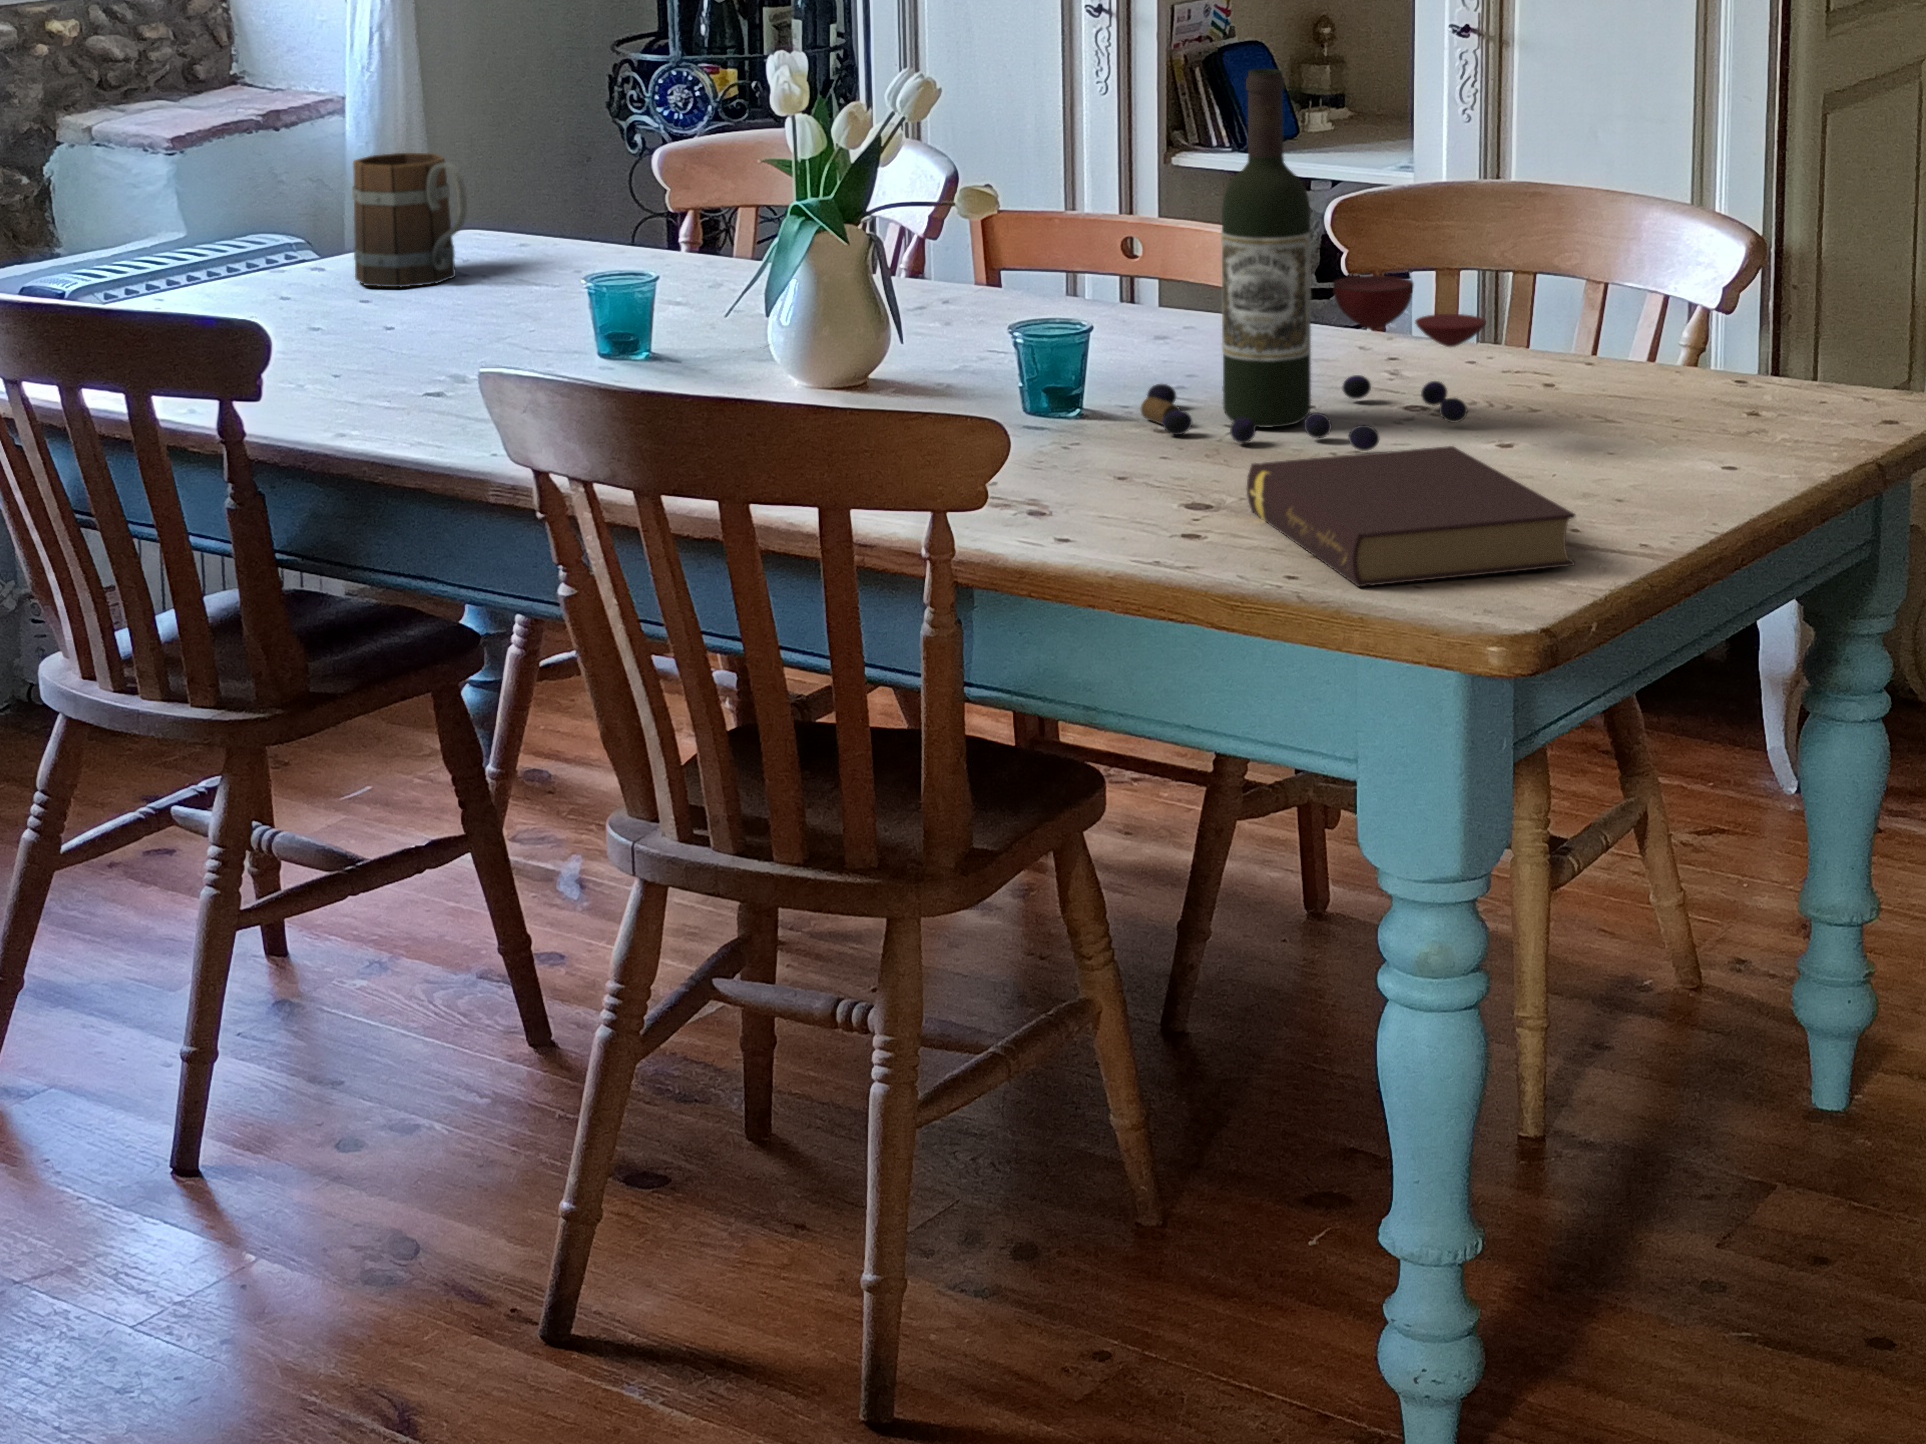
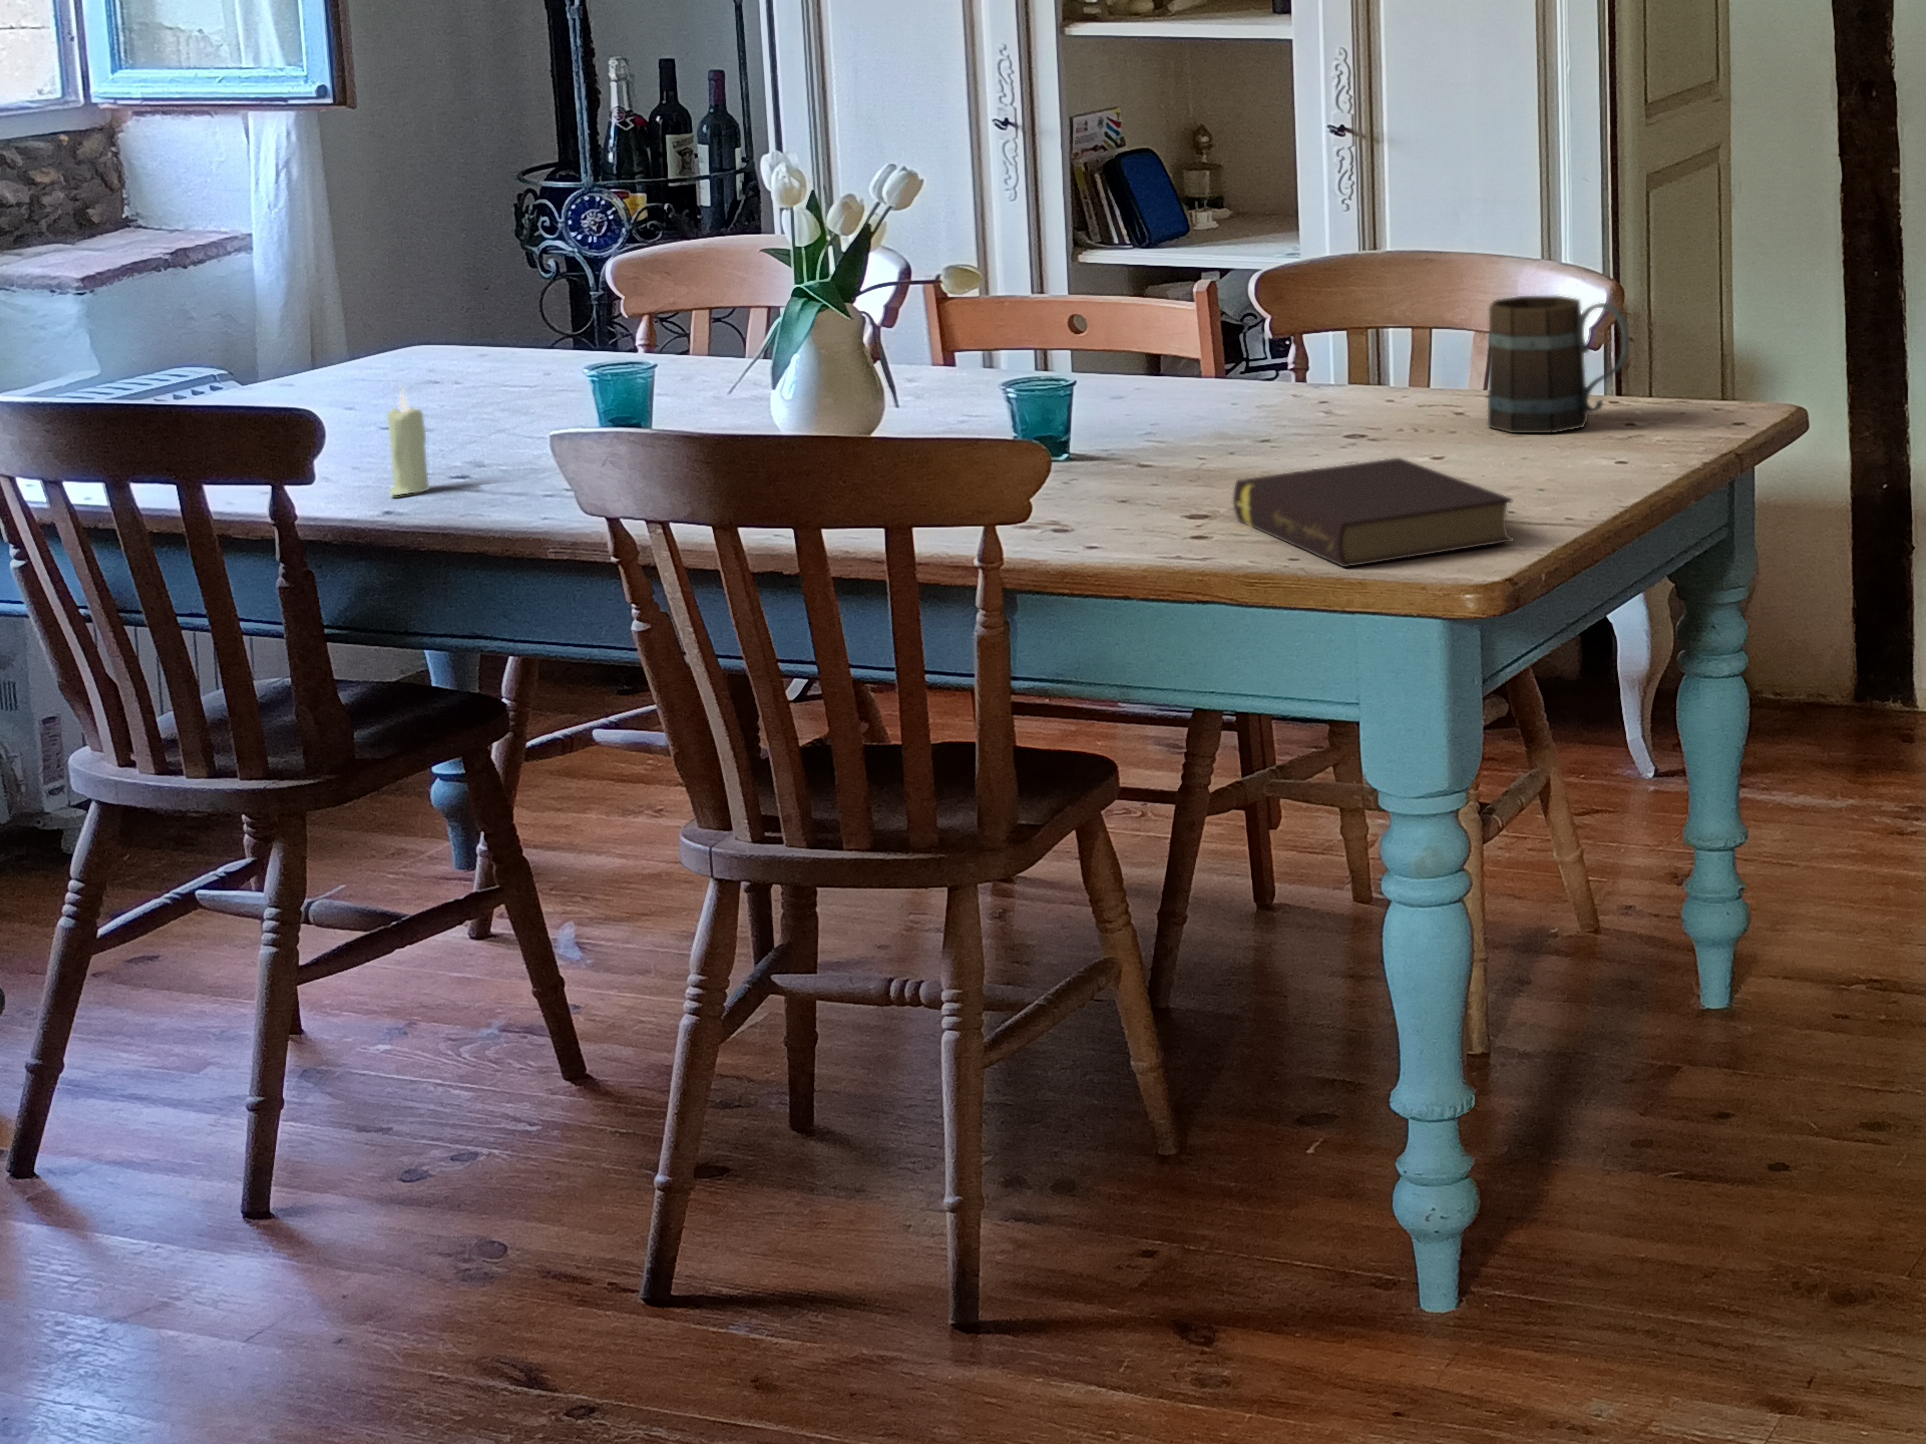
wine bottle: present [1141,69,1486,451] -> none [1120,154,1420,472]
mug: present [352,153,467,287] -> present [1487,296,1629,433]
candle: none [349,294,393,413] -> present [387,389,429,496]

